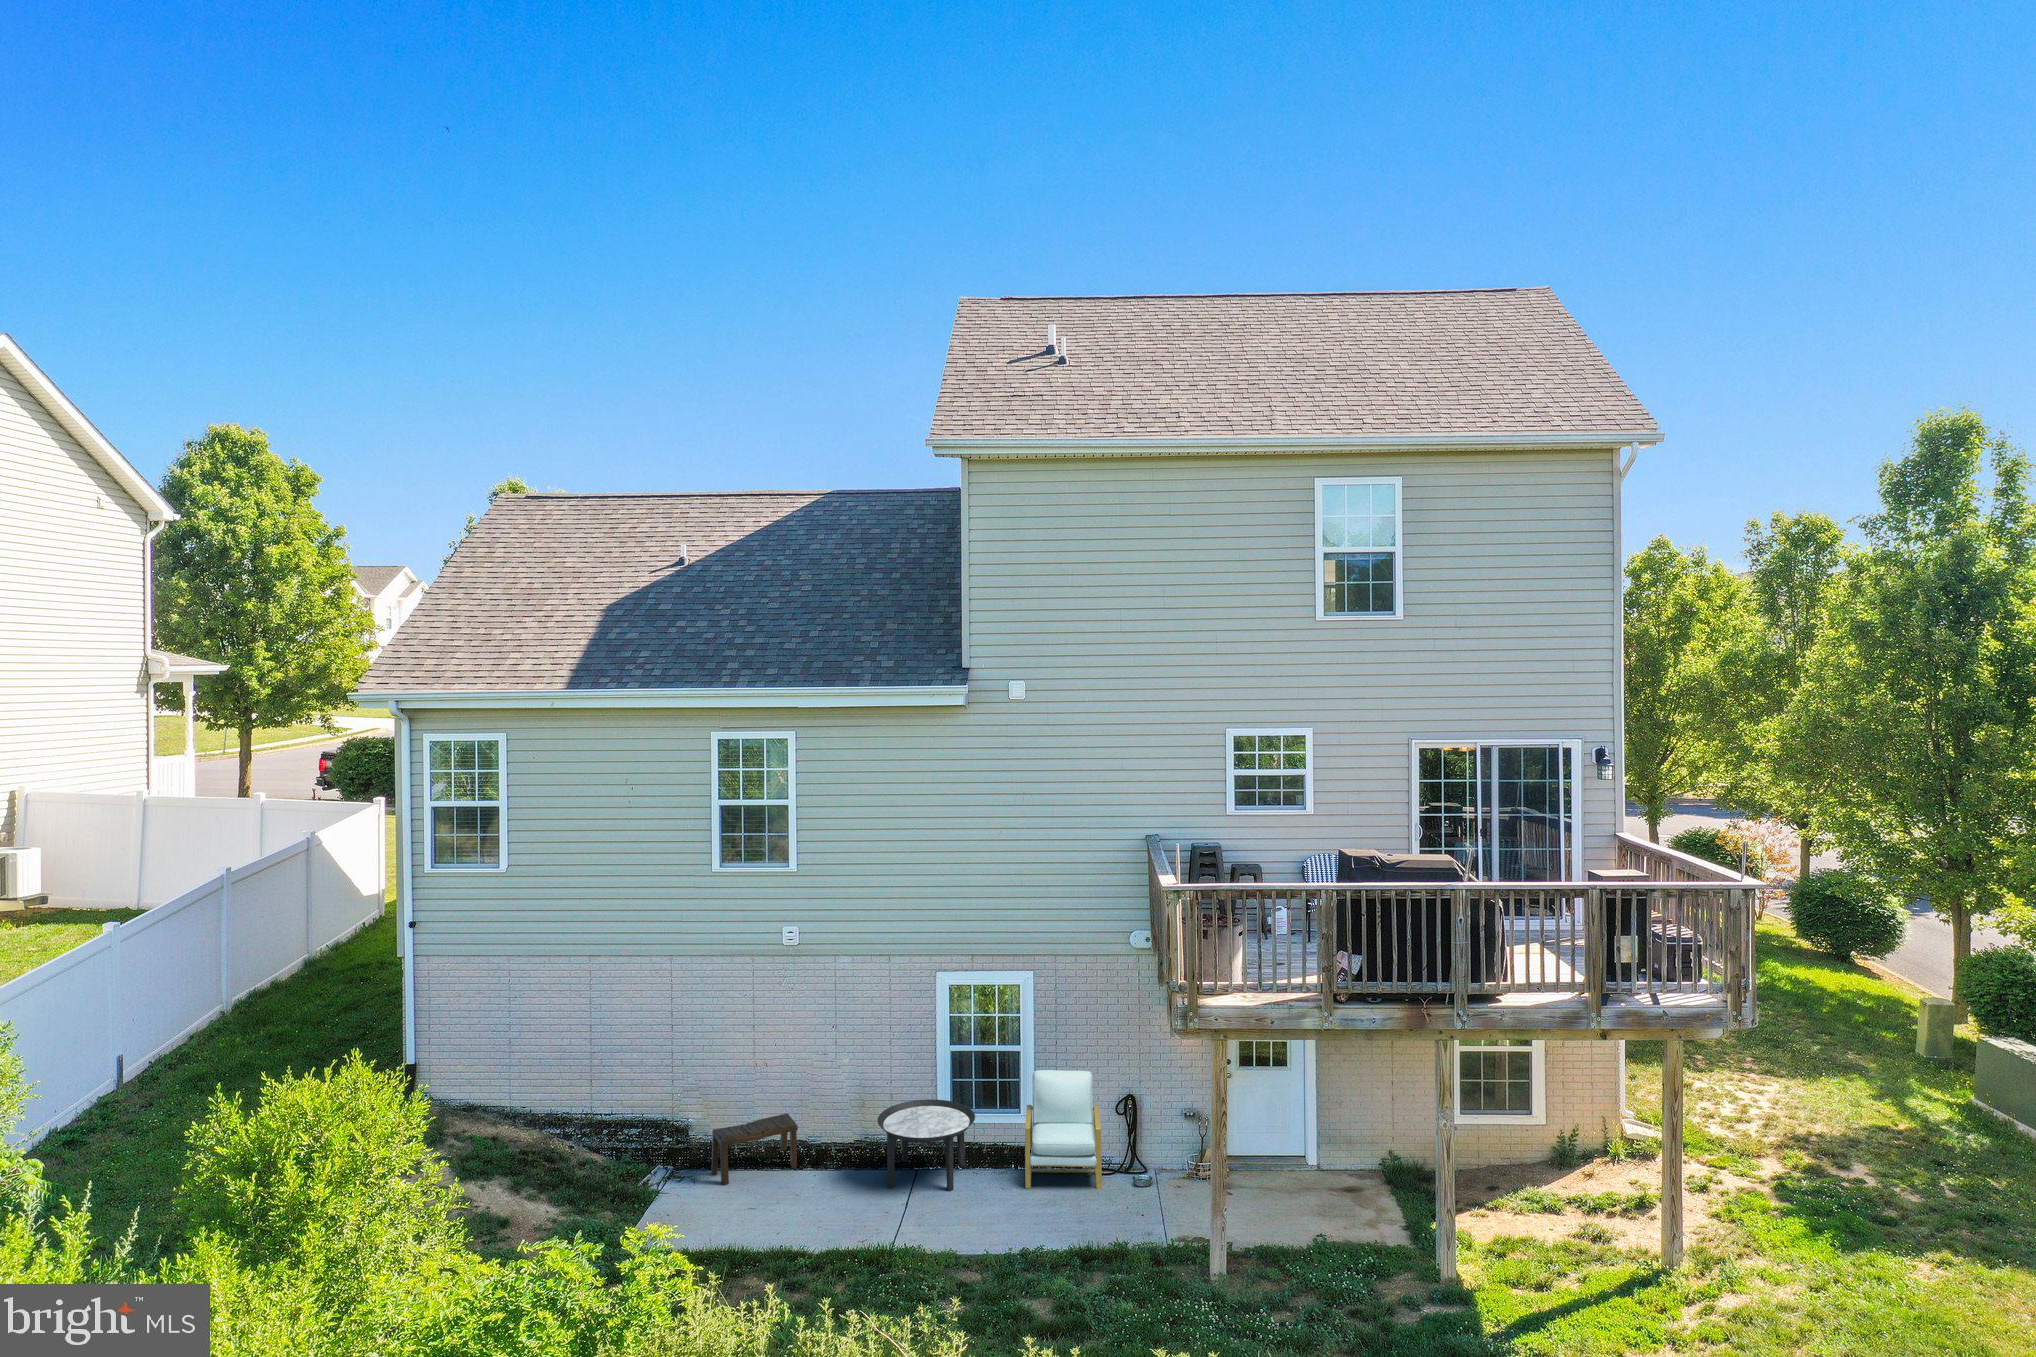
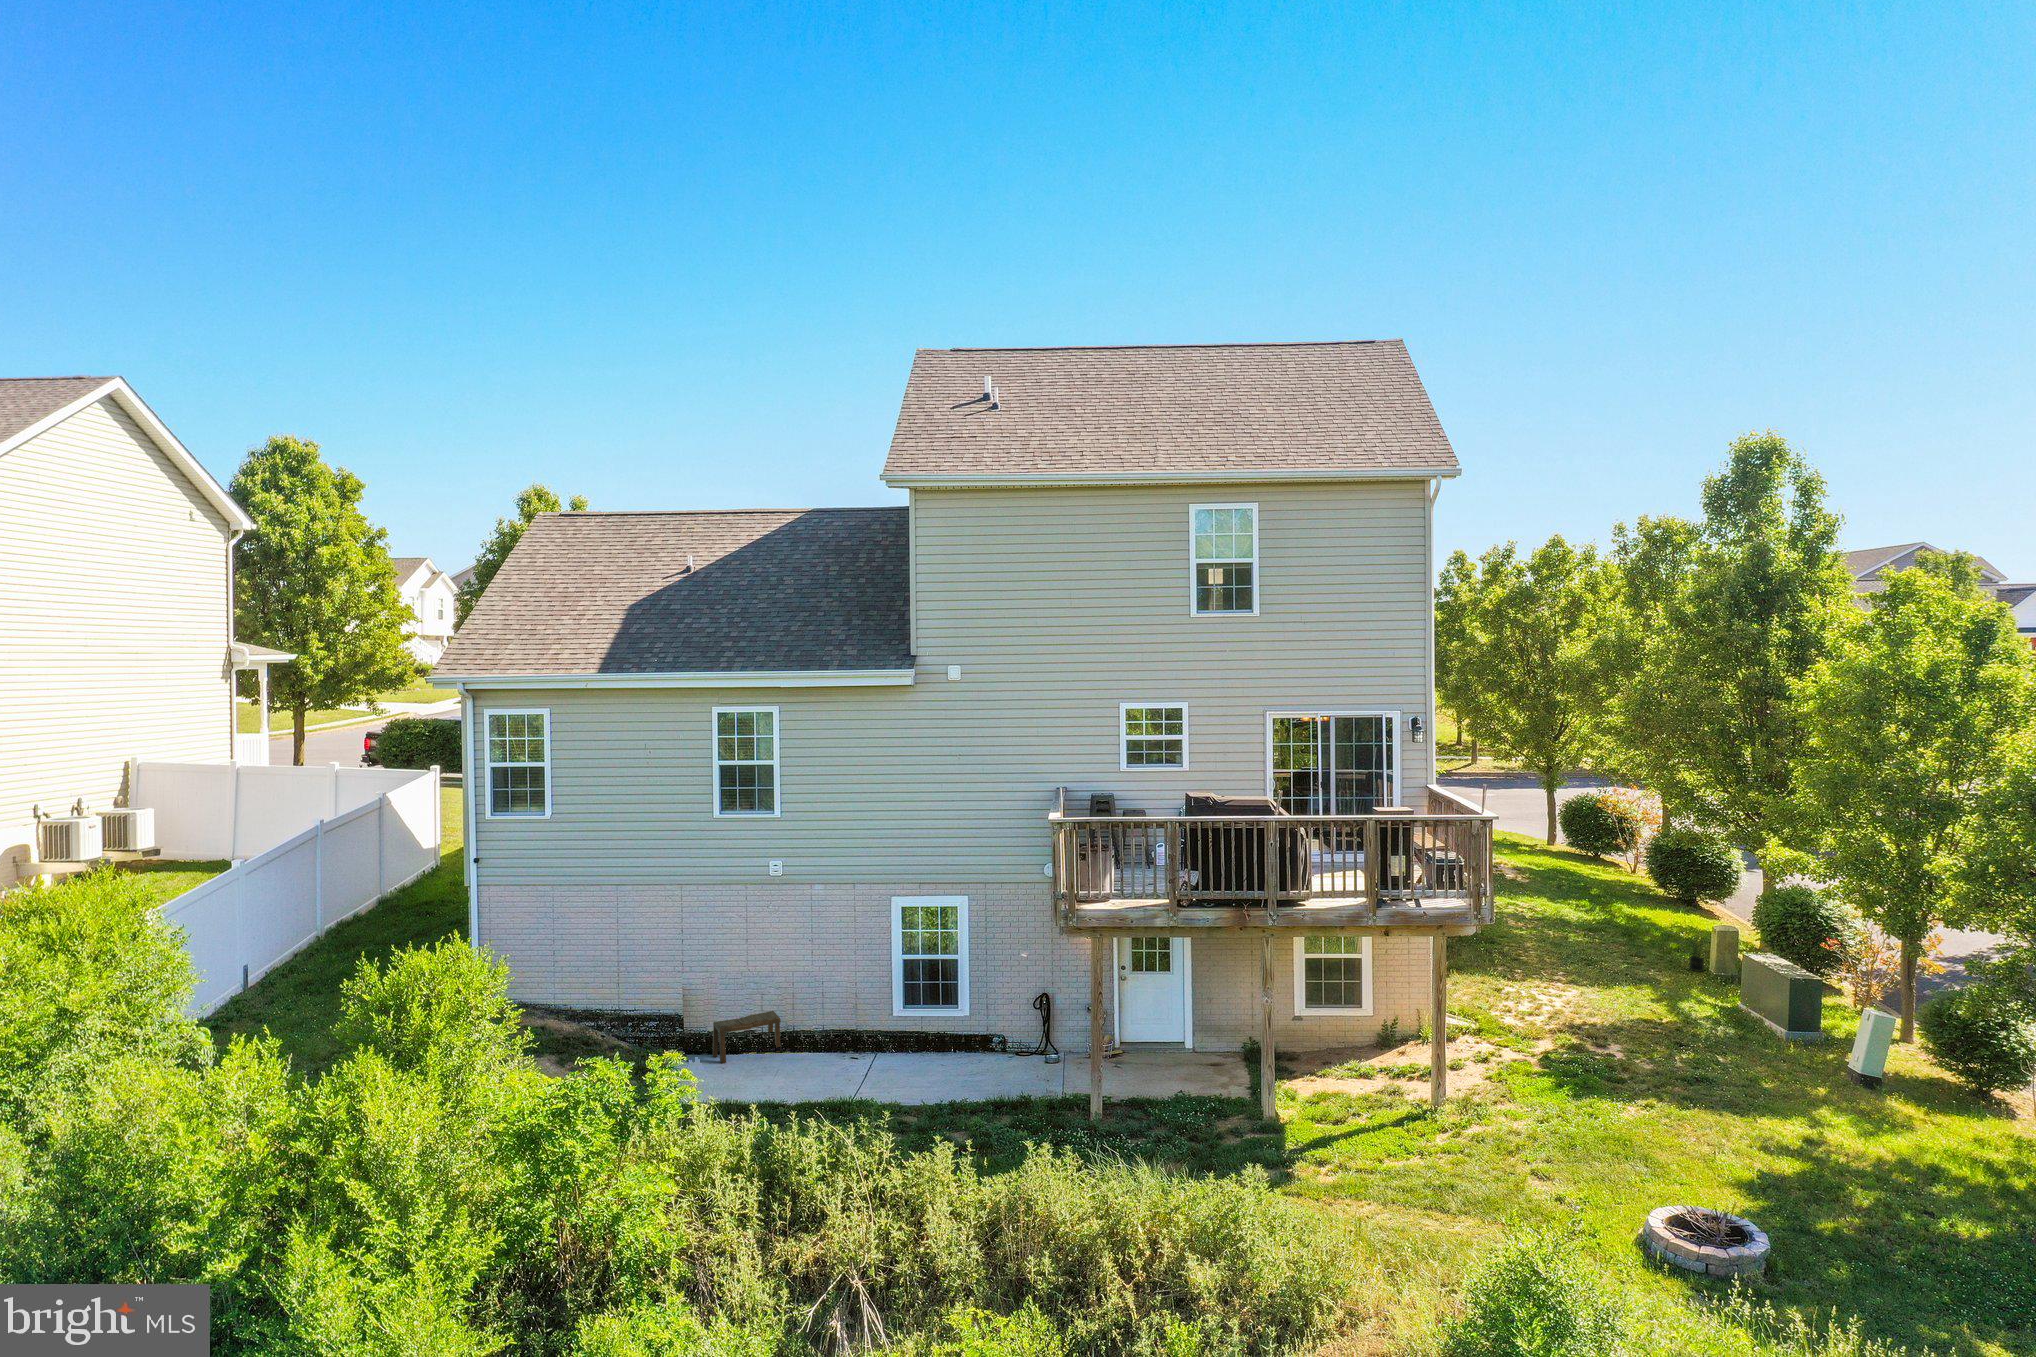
potted plant: none [1890,1006,1923,1058] -> present [1689,936,1704,972]
chair: present [1025,1070,1102,1189] -> none [958,975,1020,1064]
round table: present [878,1099,975,1191] -> none [843,999,920,1066]

